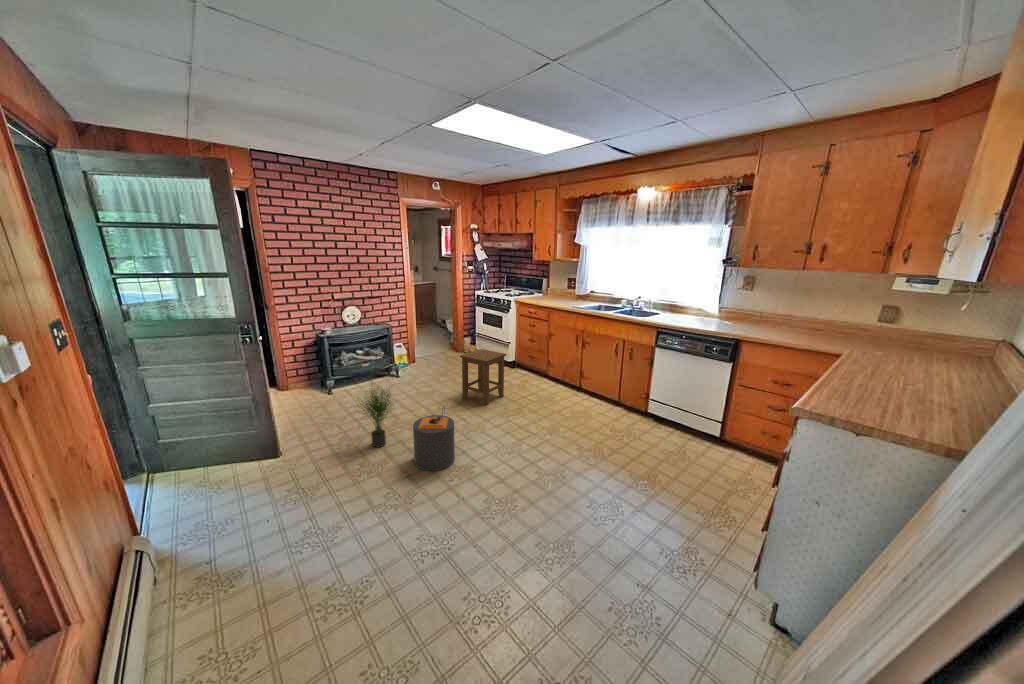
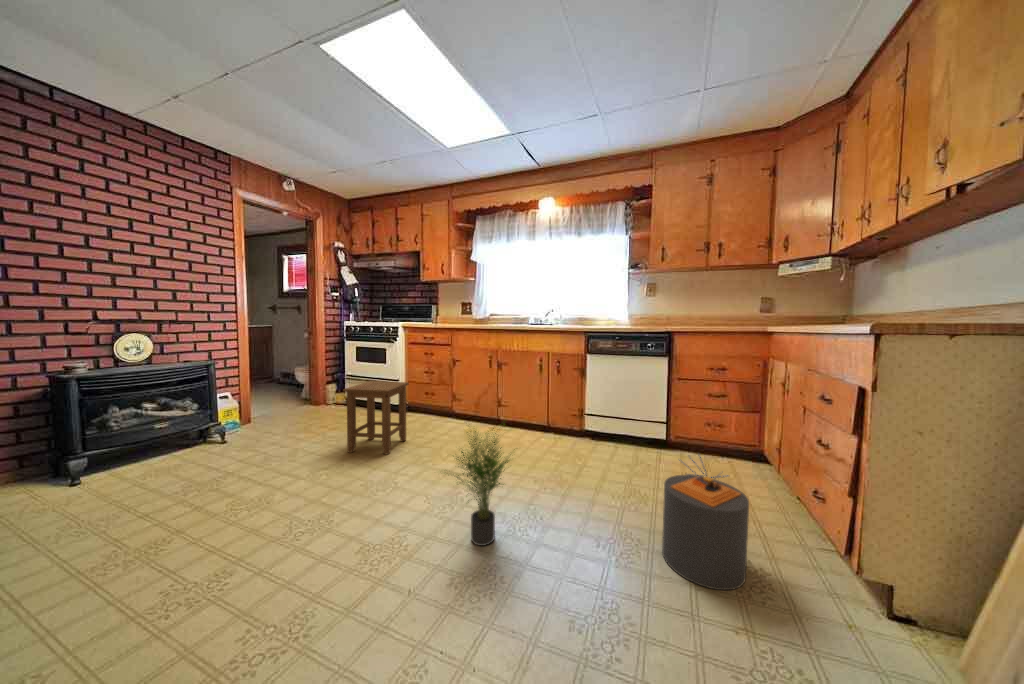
potted plant: present [357,386,391,447] -> present [456,428,511,546]
trash can: present [413,405,455,471] -> present [662,455,749,590]

